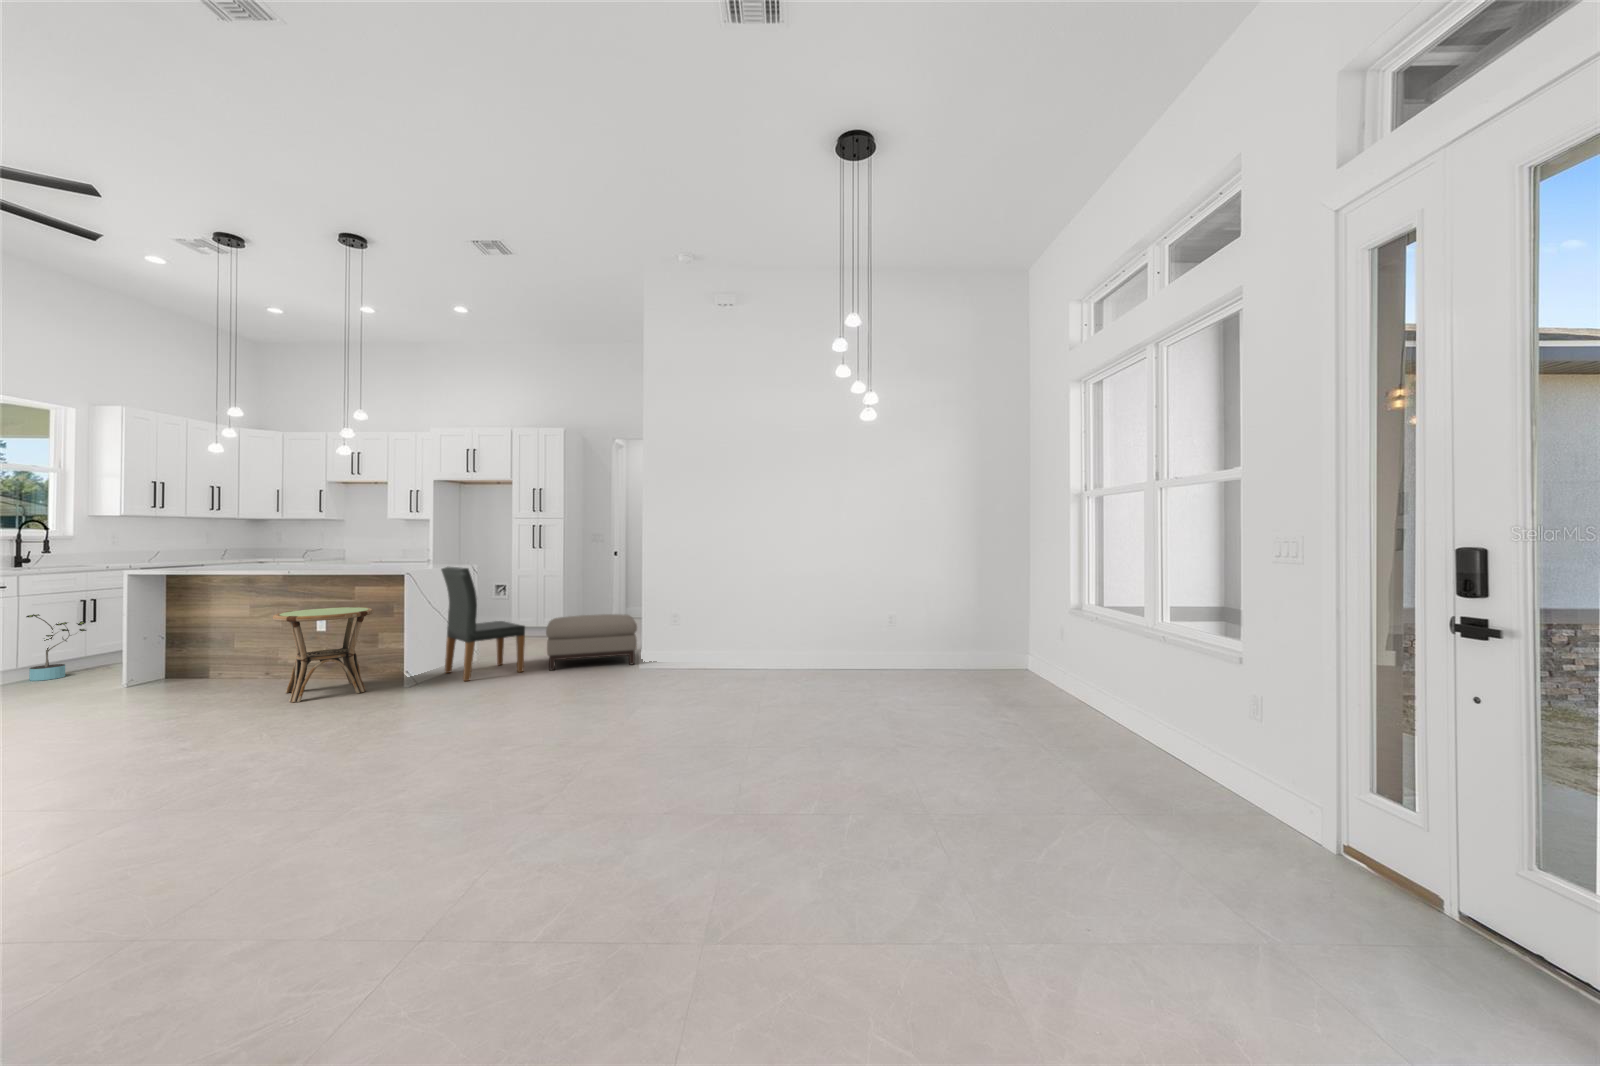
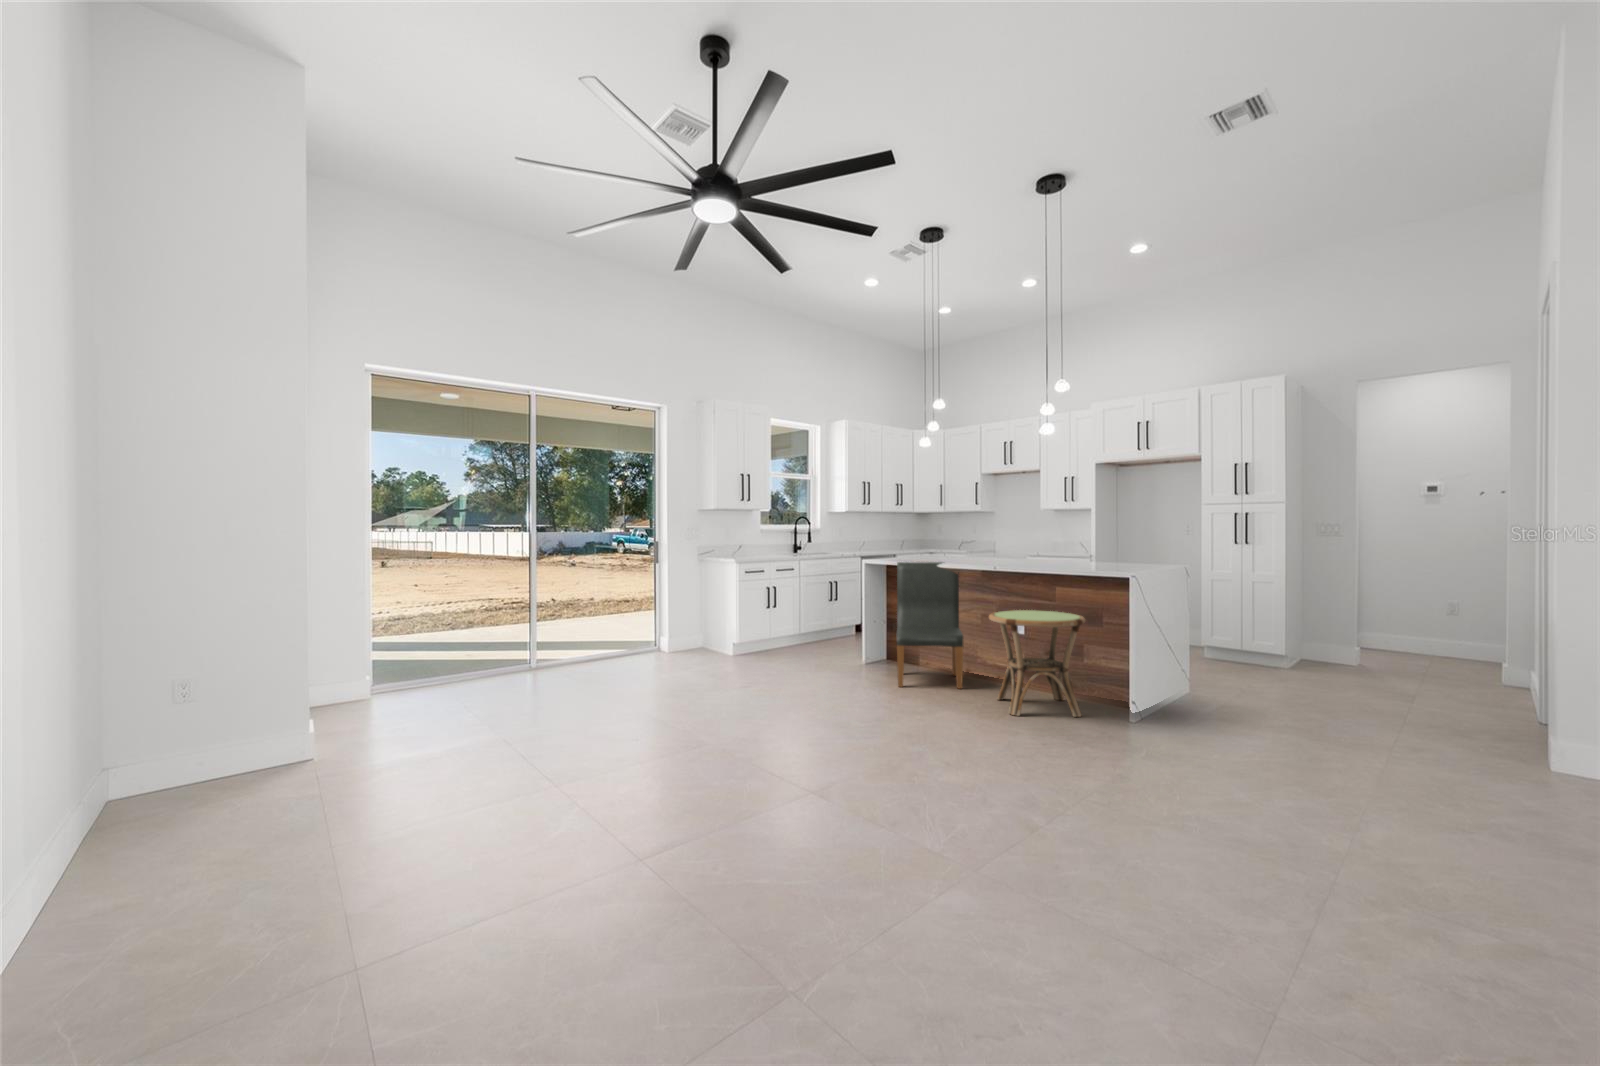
dining chair: present [441,567,525,681] -> present [897,562,963,689]
potted plant: present [26,614,86,681] -> none [802,586,835,647]
ottoman: present [546,614,637,670] -> none [1304,649,1511,752]

